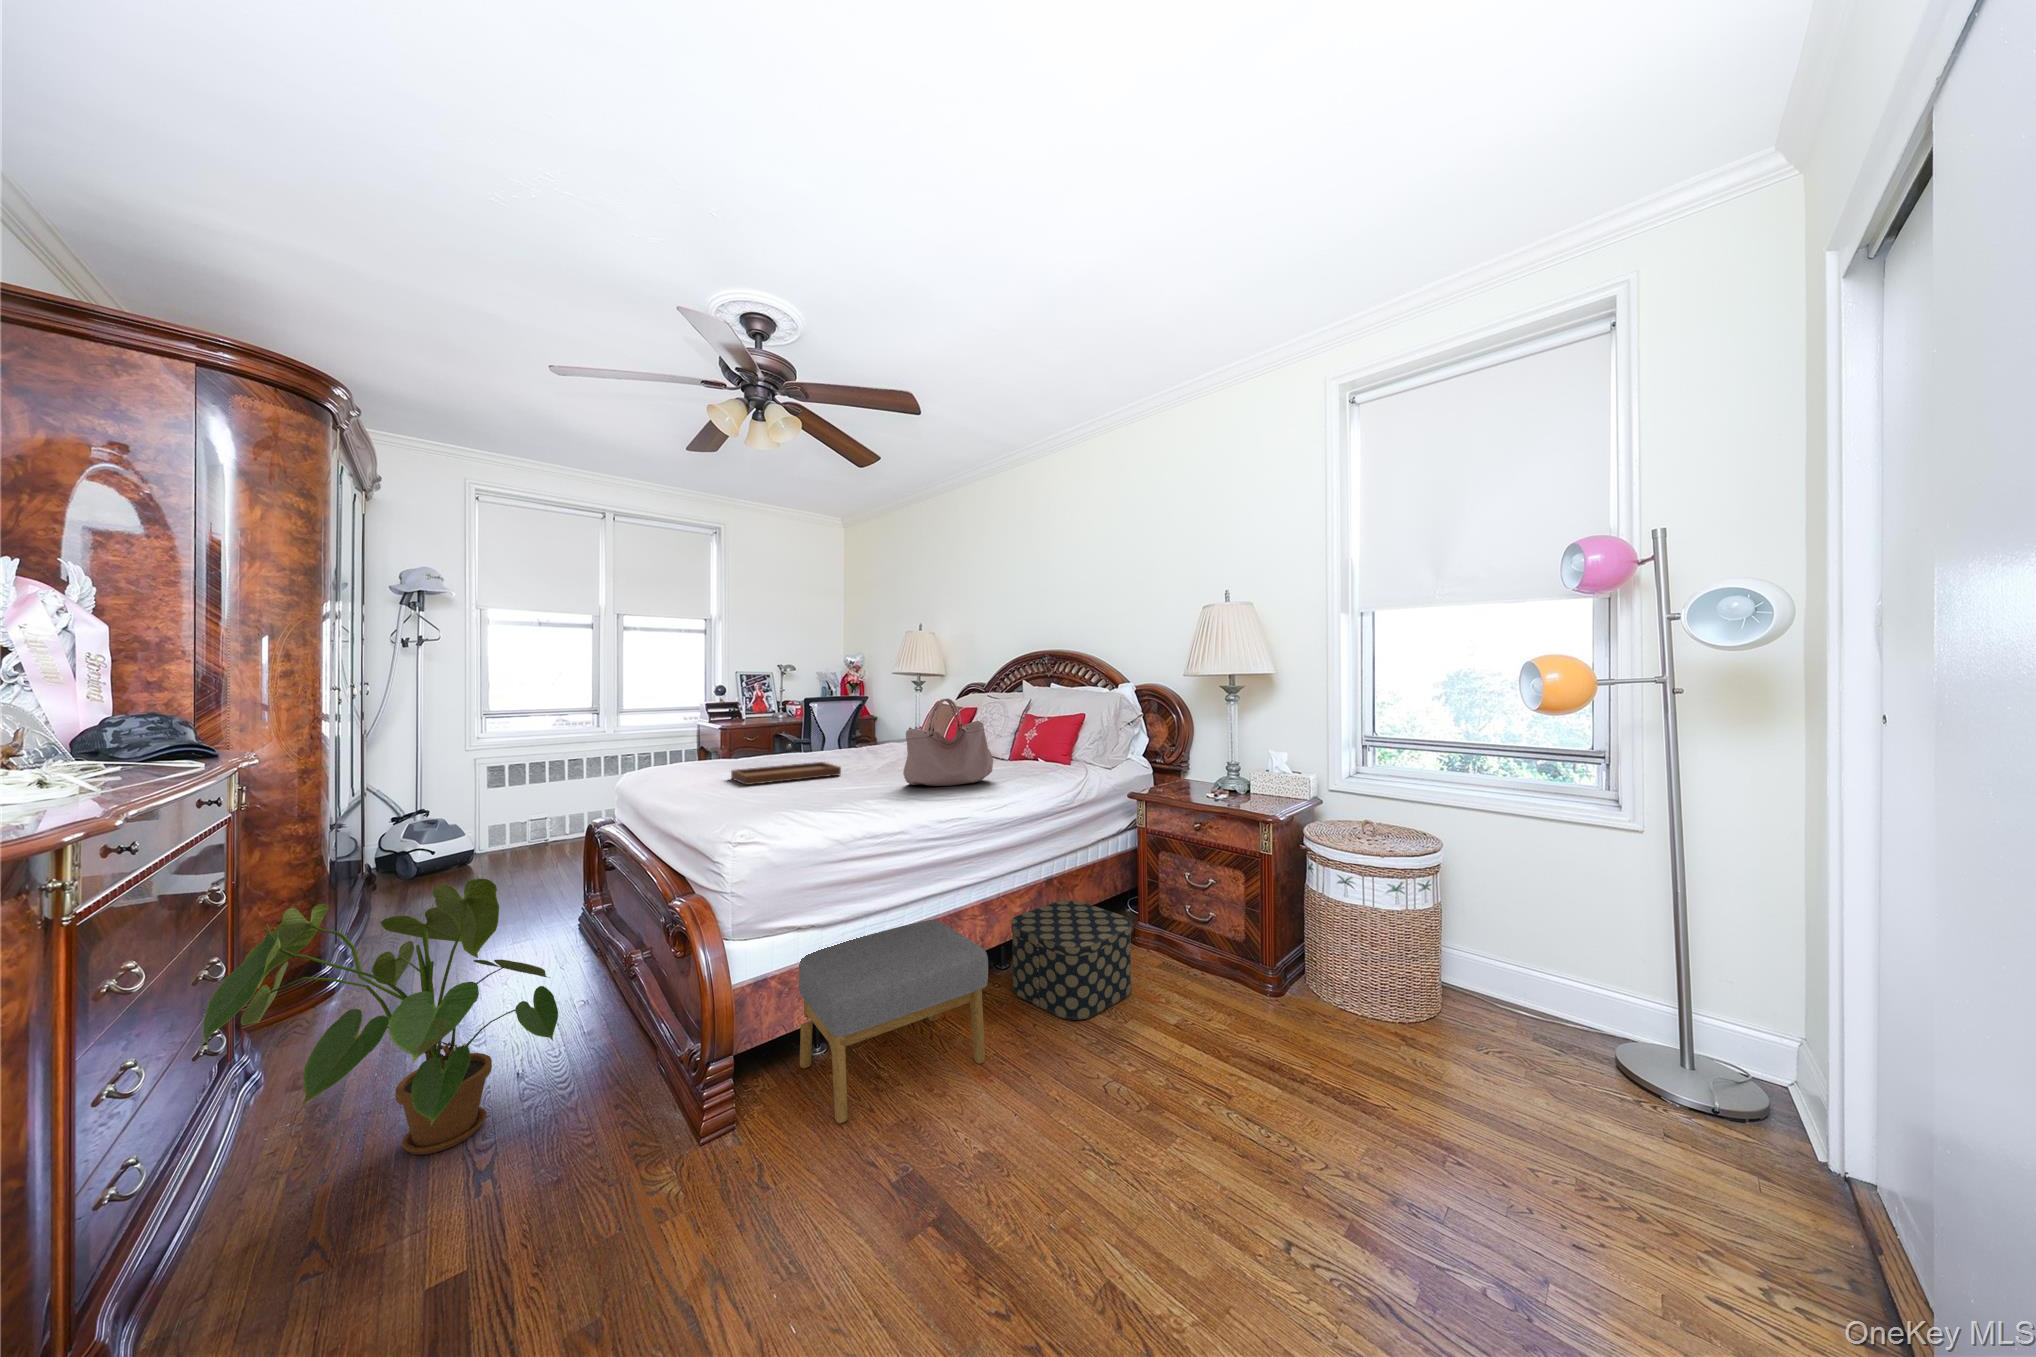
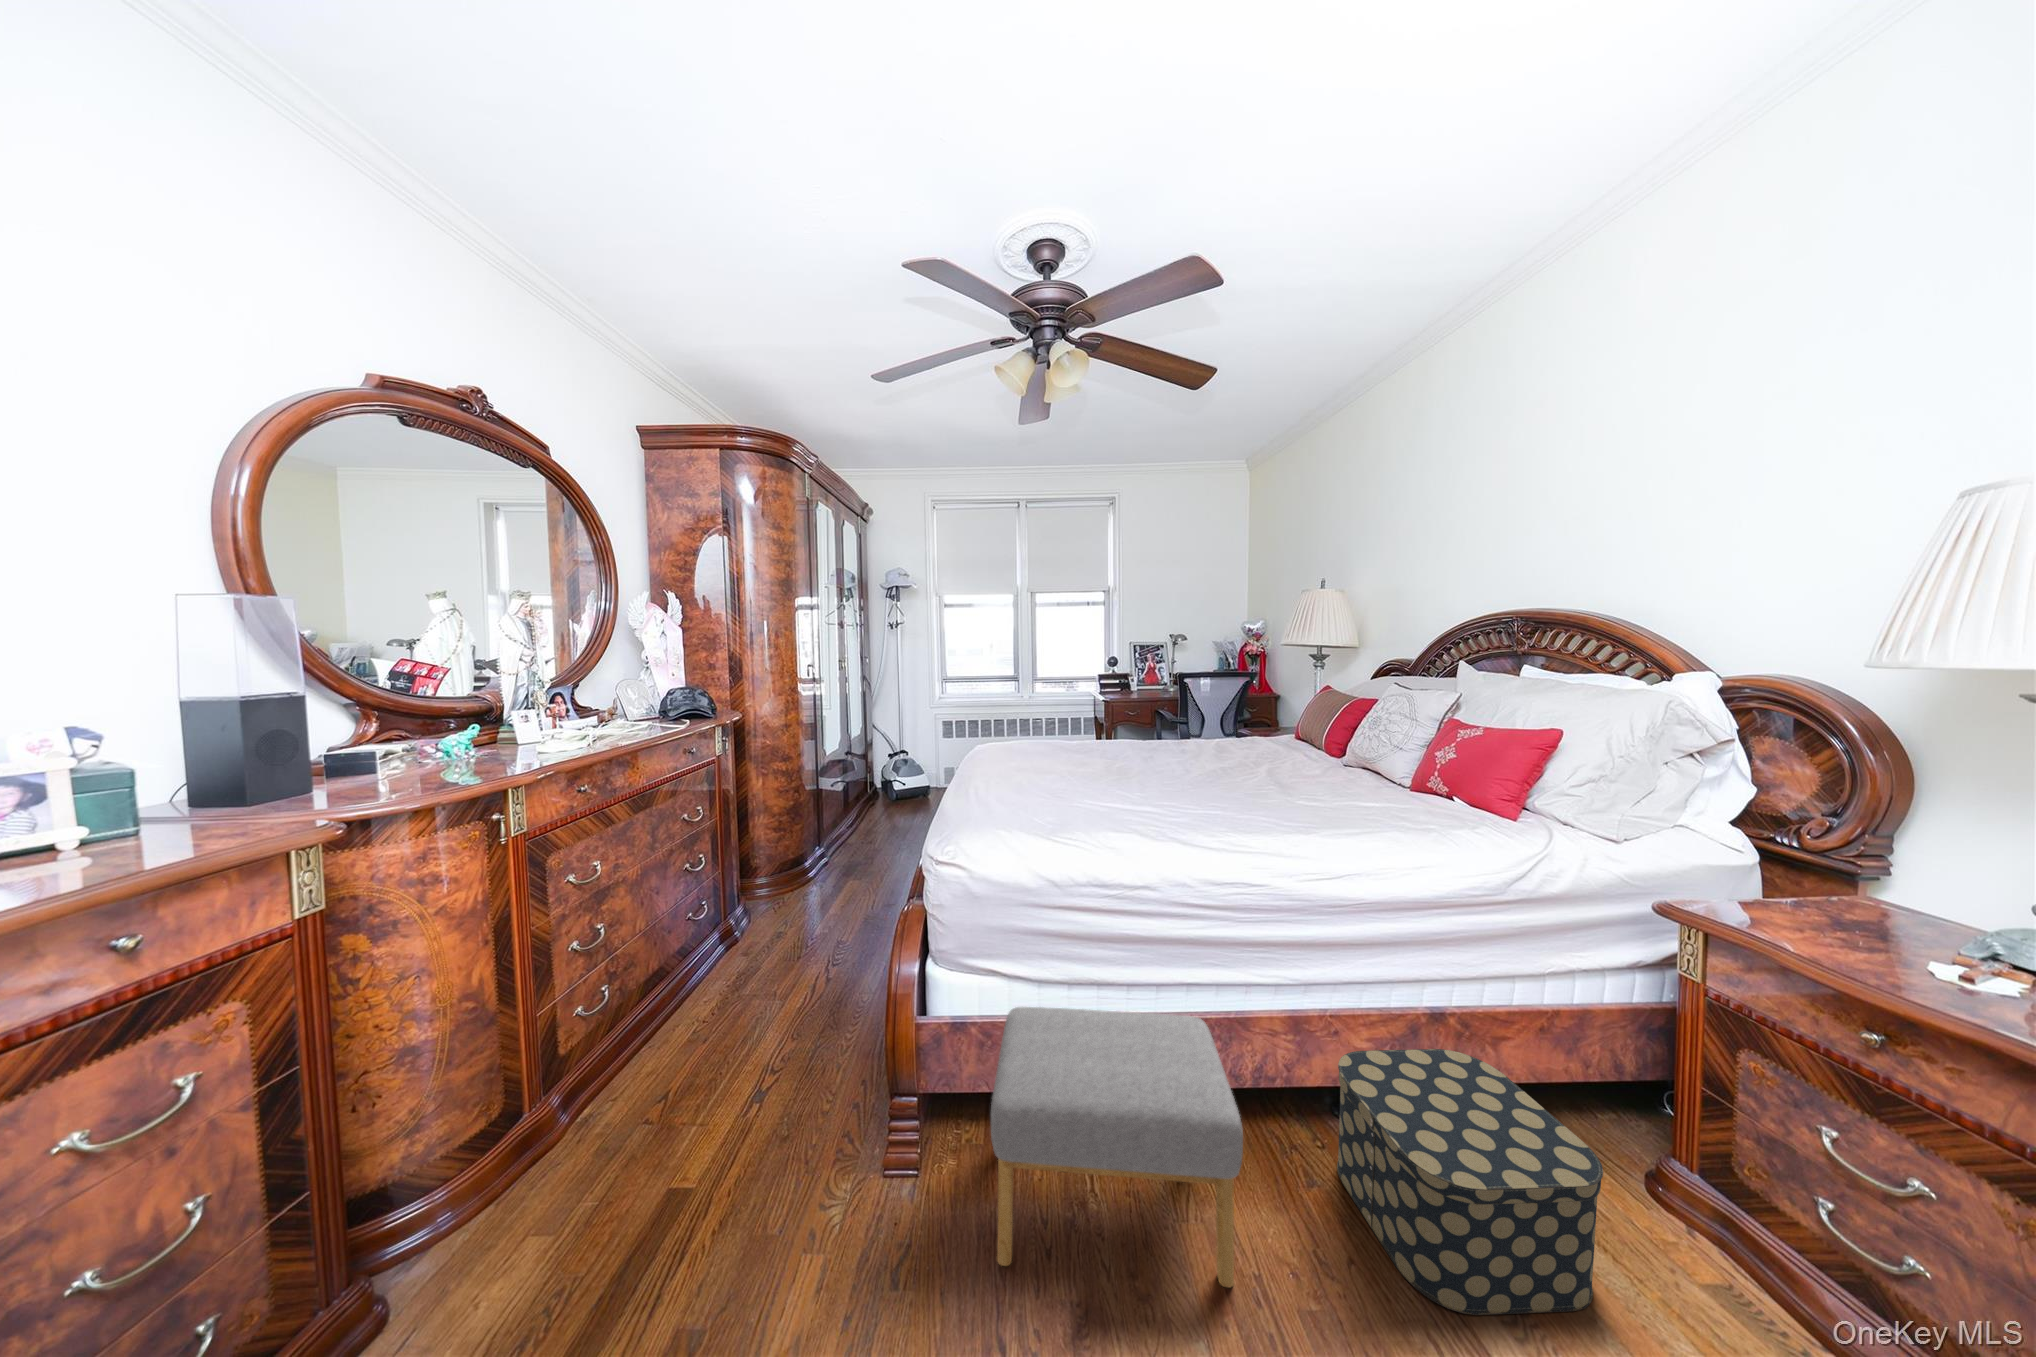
handbag: present [903,698,993,786] -> none [1201,698,1345,825]
tray: present [731,745,841,785] -> none [1038,736,1148,779]
house plant: present [203,879,558,1155] -> none [602,834,823,1066]

